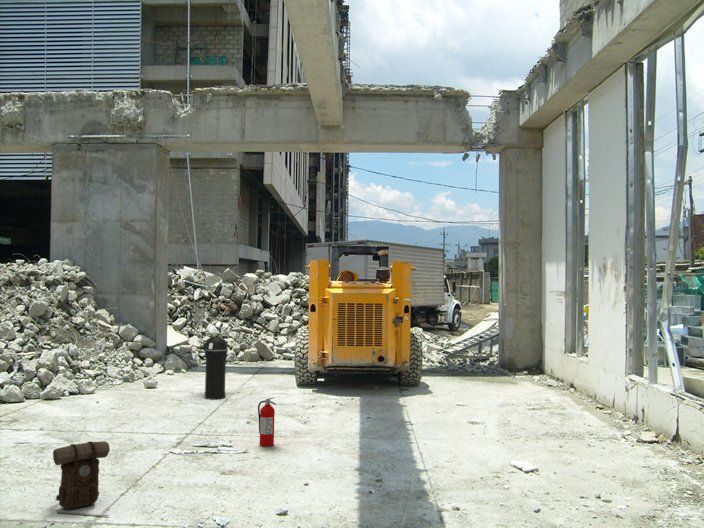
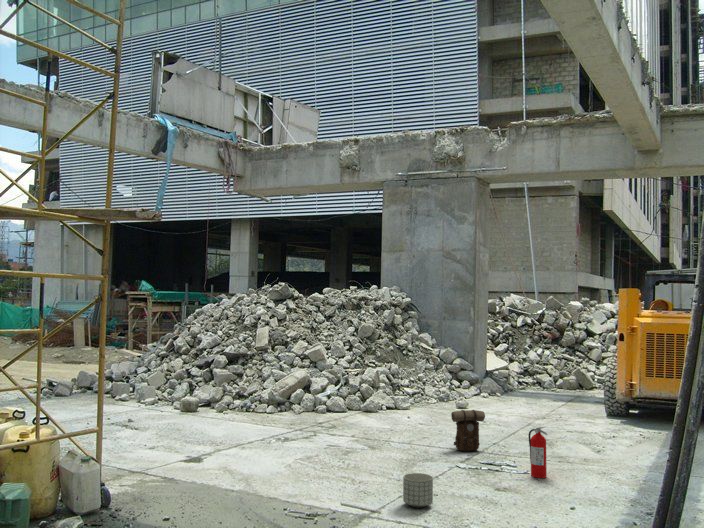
trash can: present [205,336,228,400] -> none [500,362,524,425]
backpack: present [53,441,110,509] -> present [451,410,485,451]
planter: none [153,456,185,492] -> present [403,473,433,508]

